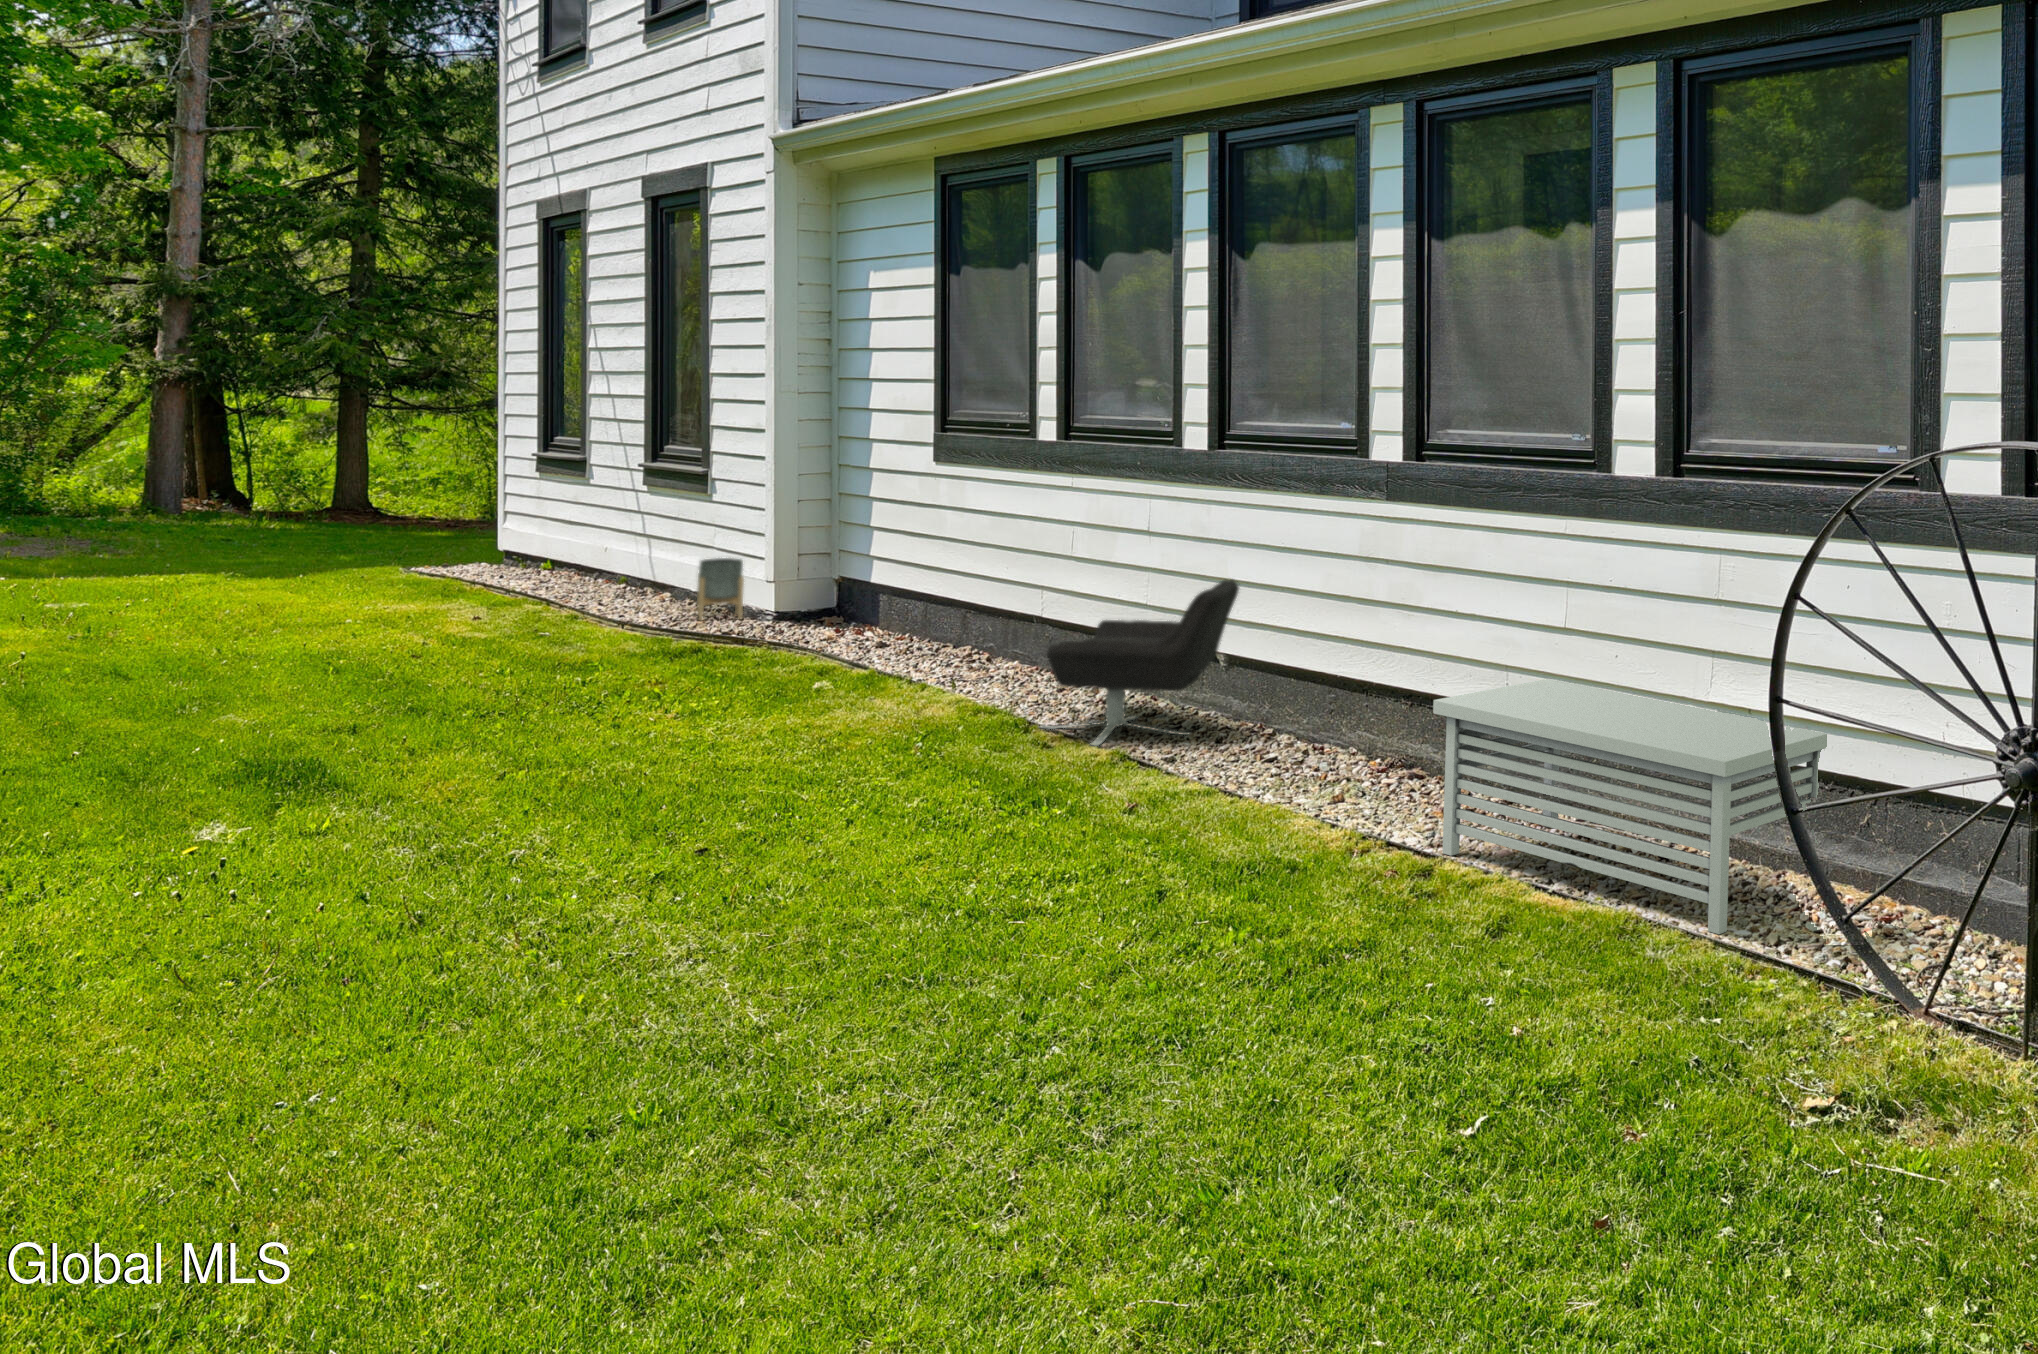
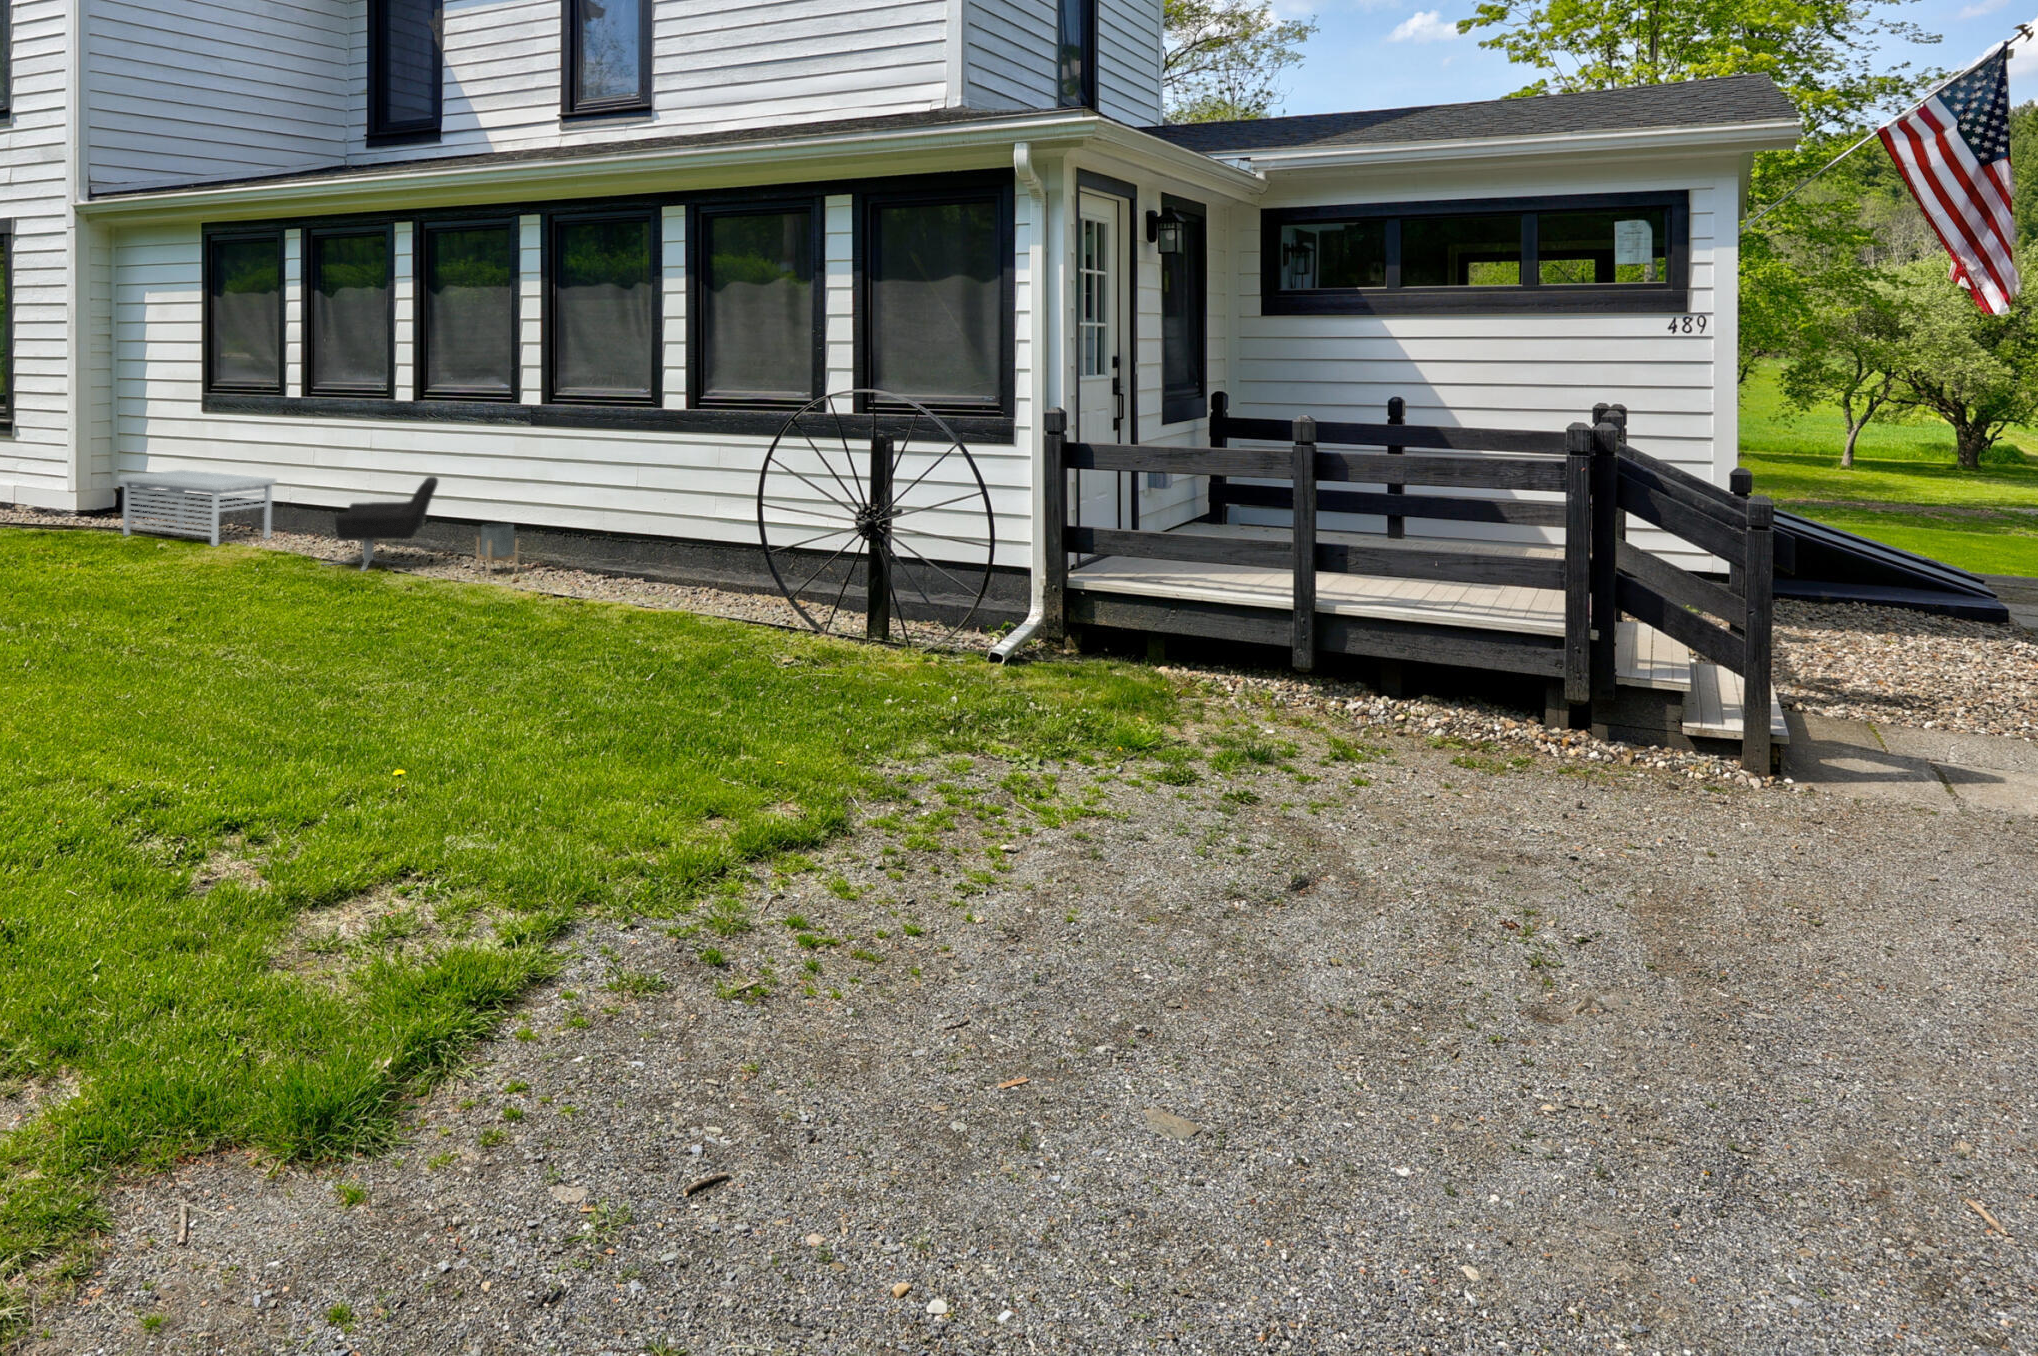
planter: present [697,558,744,620] -> present [476,524,519,575]
storage bench: present [1433,679,1827,934] -> present [118,470,277,546]

